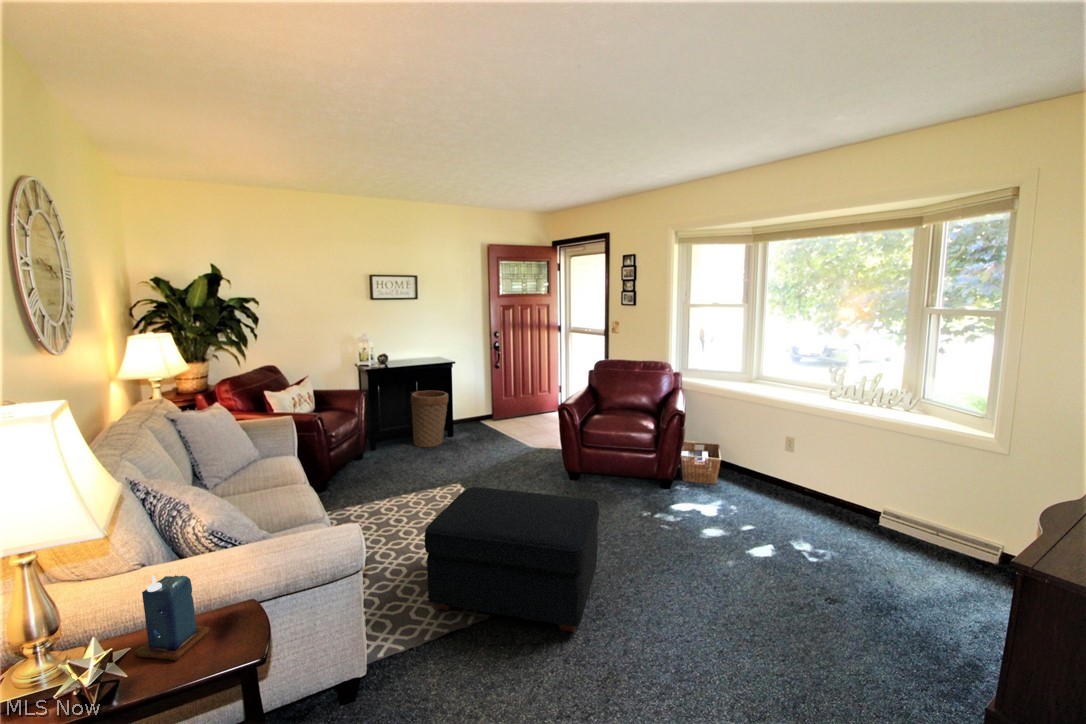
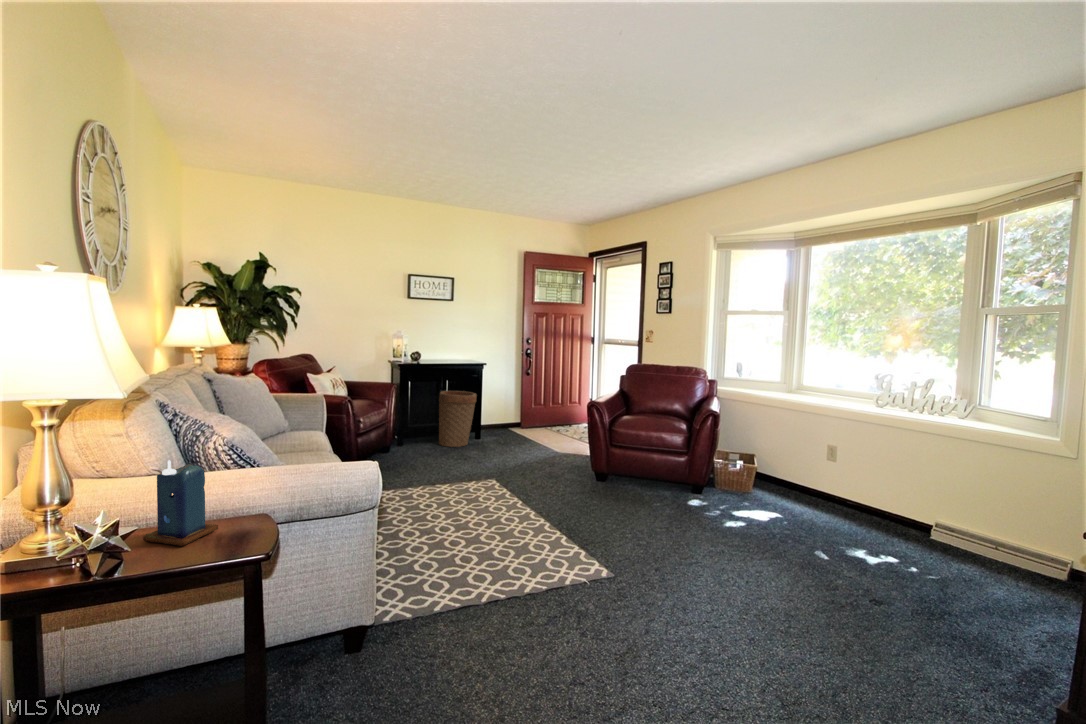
ottoman: present [425,487,599,632] -> none [441,464,624,609]

